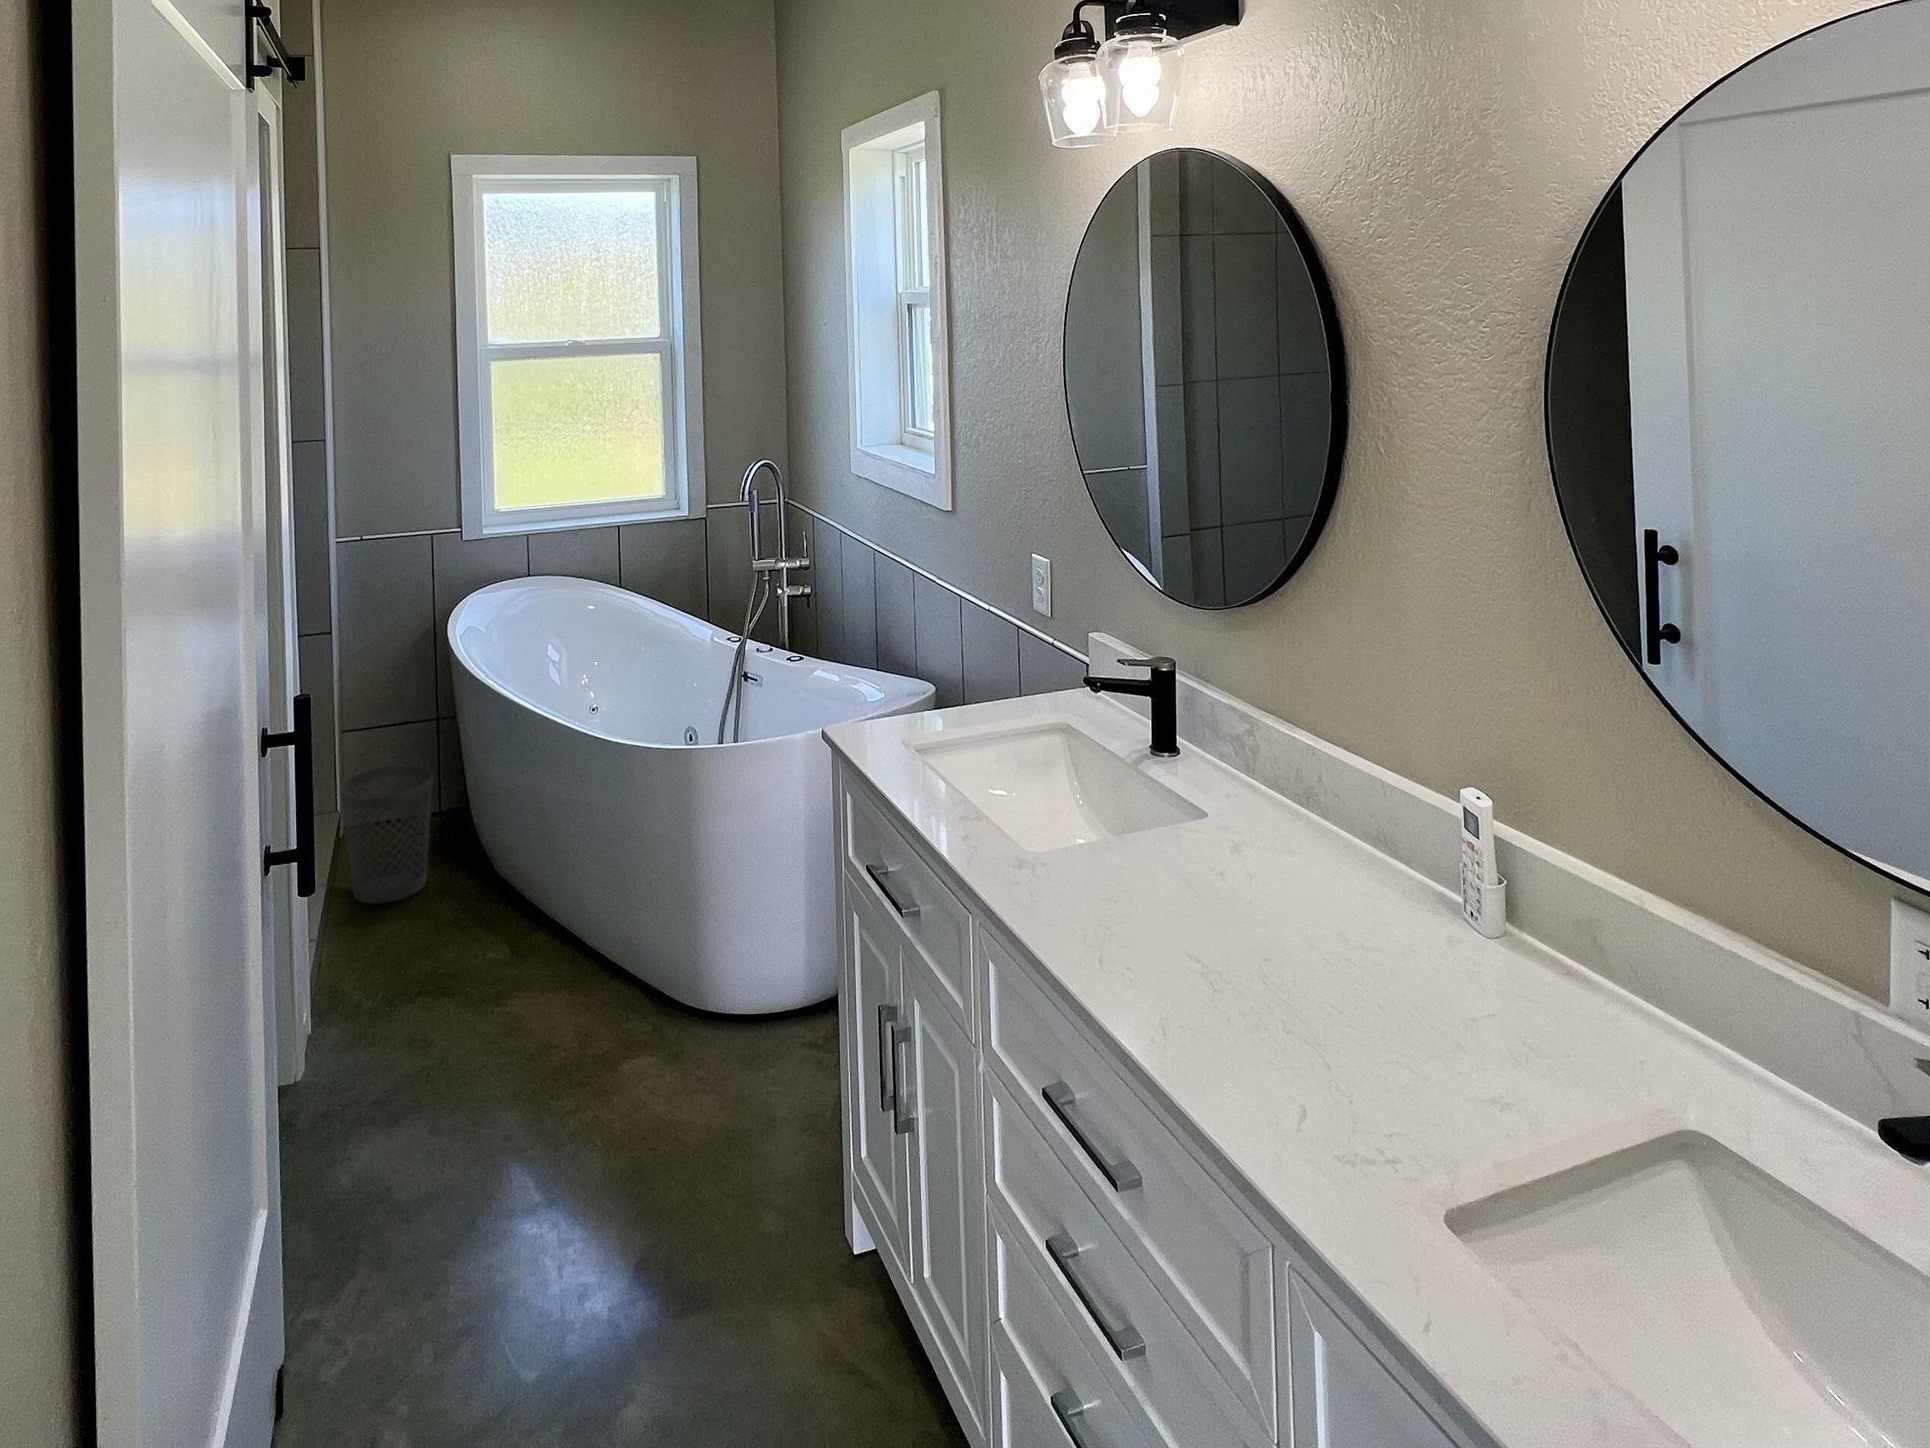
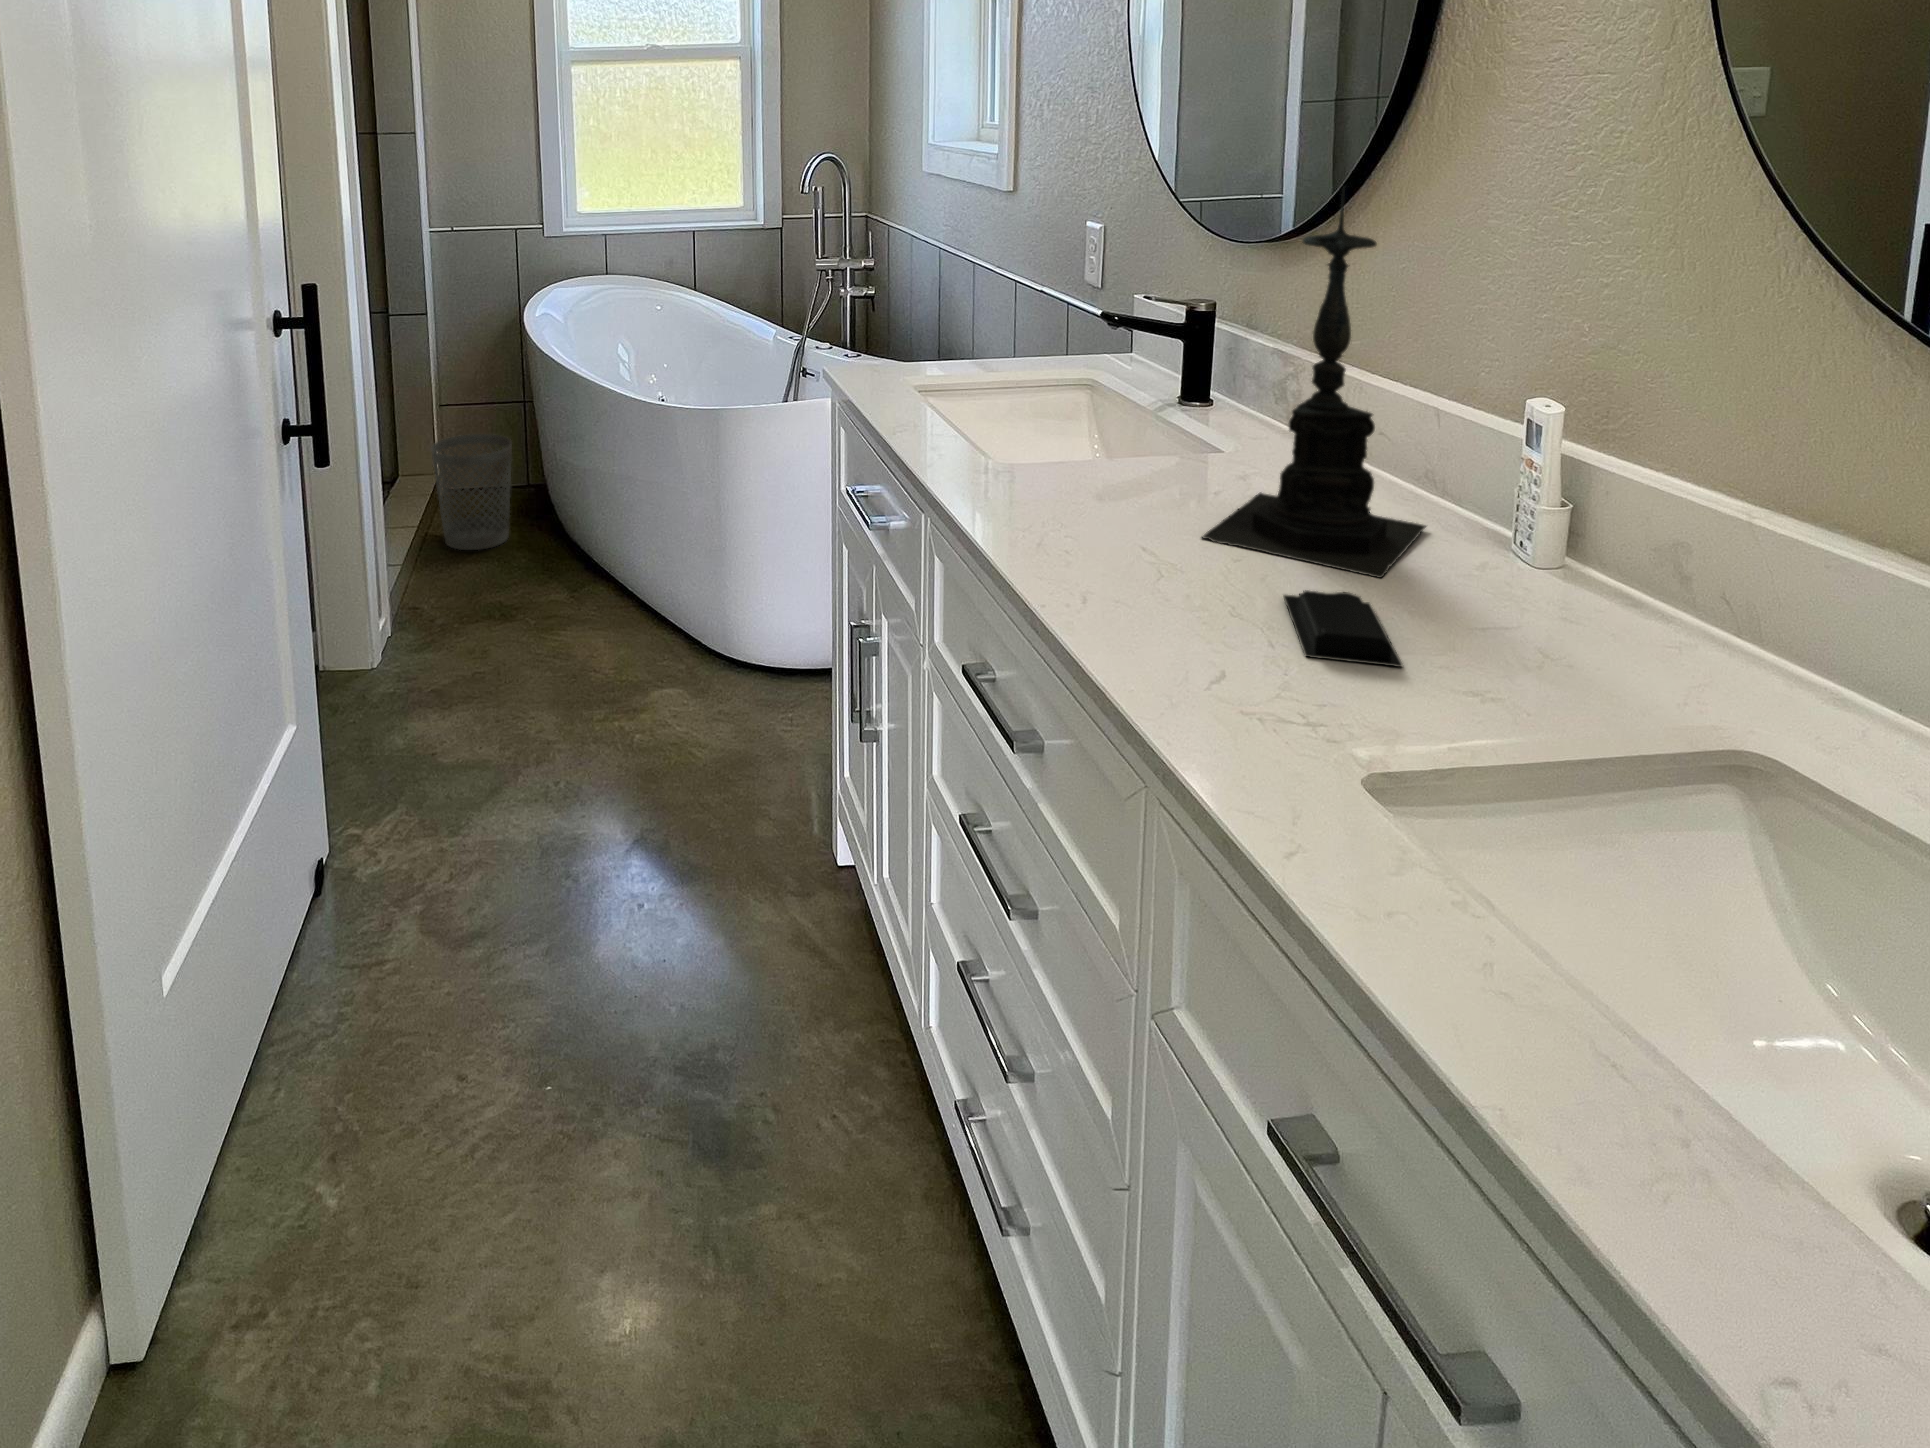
candle holder: none [1229,622,1393,968] -> present [1203,187,1426,578]
soap bar: none [1319,999,1434,1080] -> present [1283,590,1402,667]

